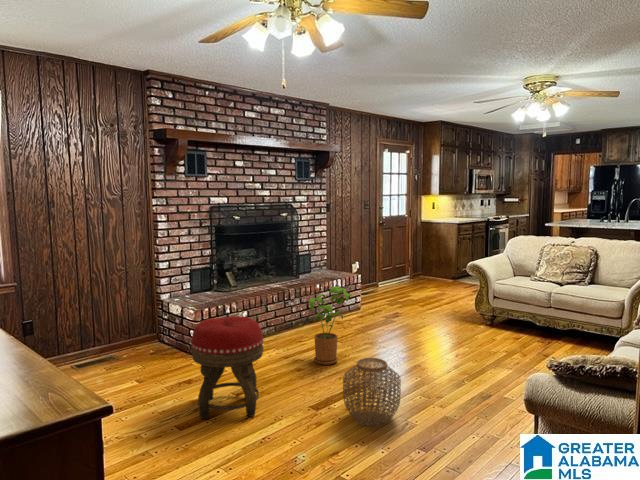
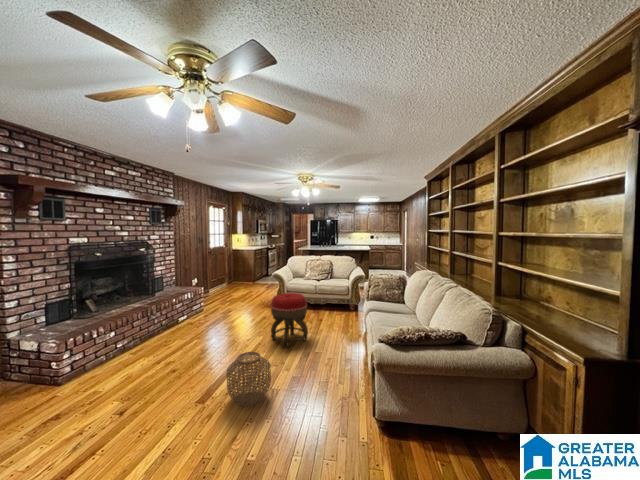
house plant: present [309,286,353,365] -> none [178,301,214,362]
footstool: present [191,316,263,419] -> present [271,293,308,347]

